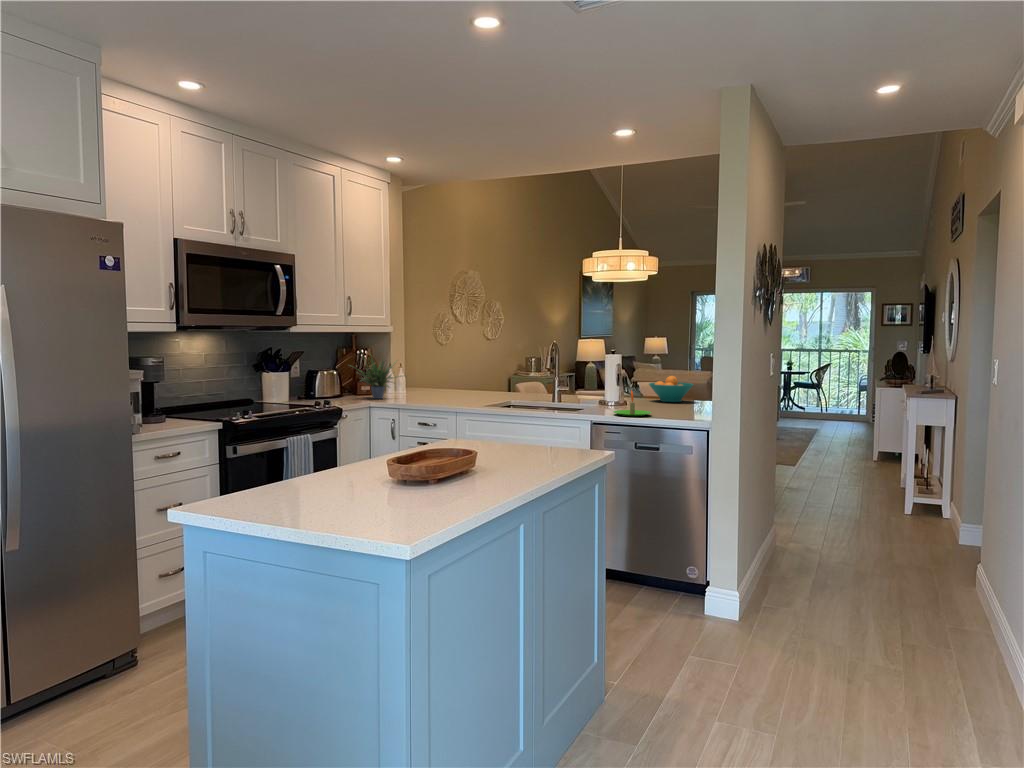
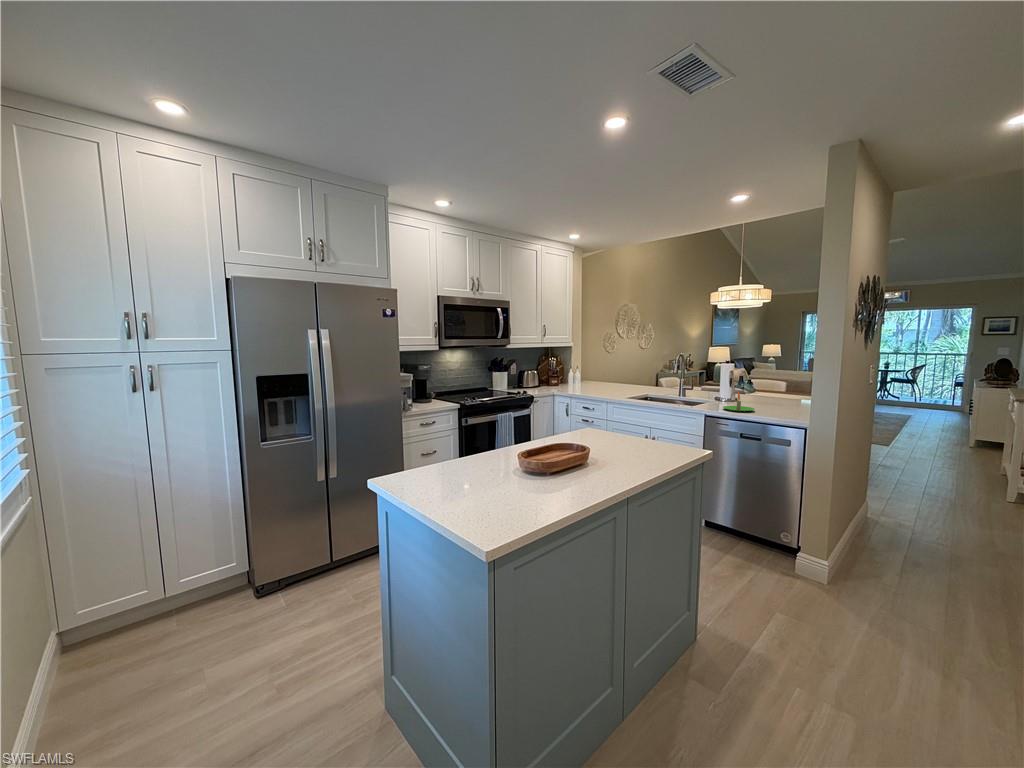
potted plant: present [359,360,400,399] -> none [543,357,580,390]
fruit bowl: present [649,376,693,402] -> none [756,379,795,399]

